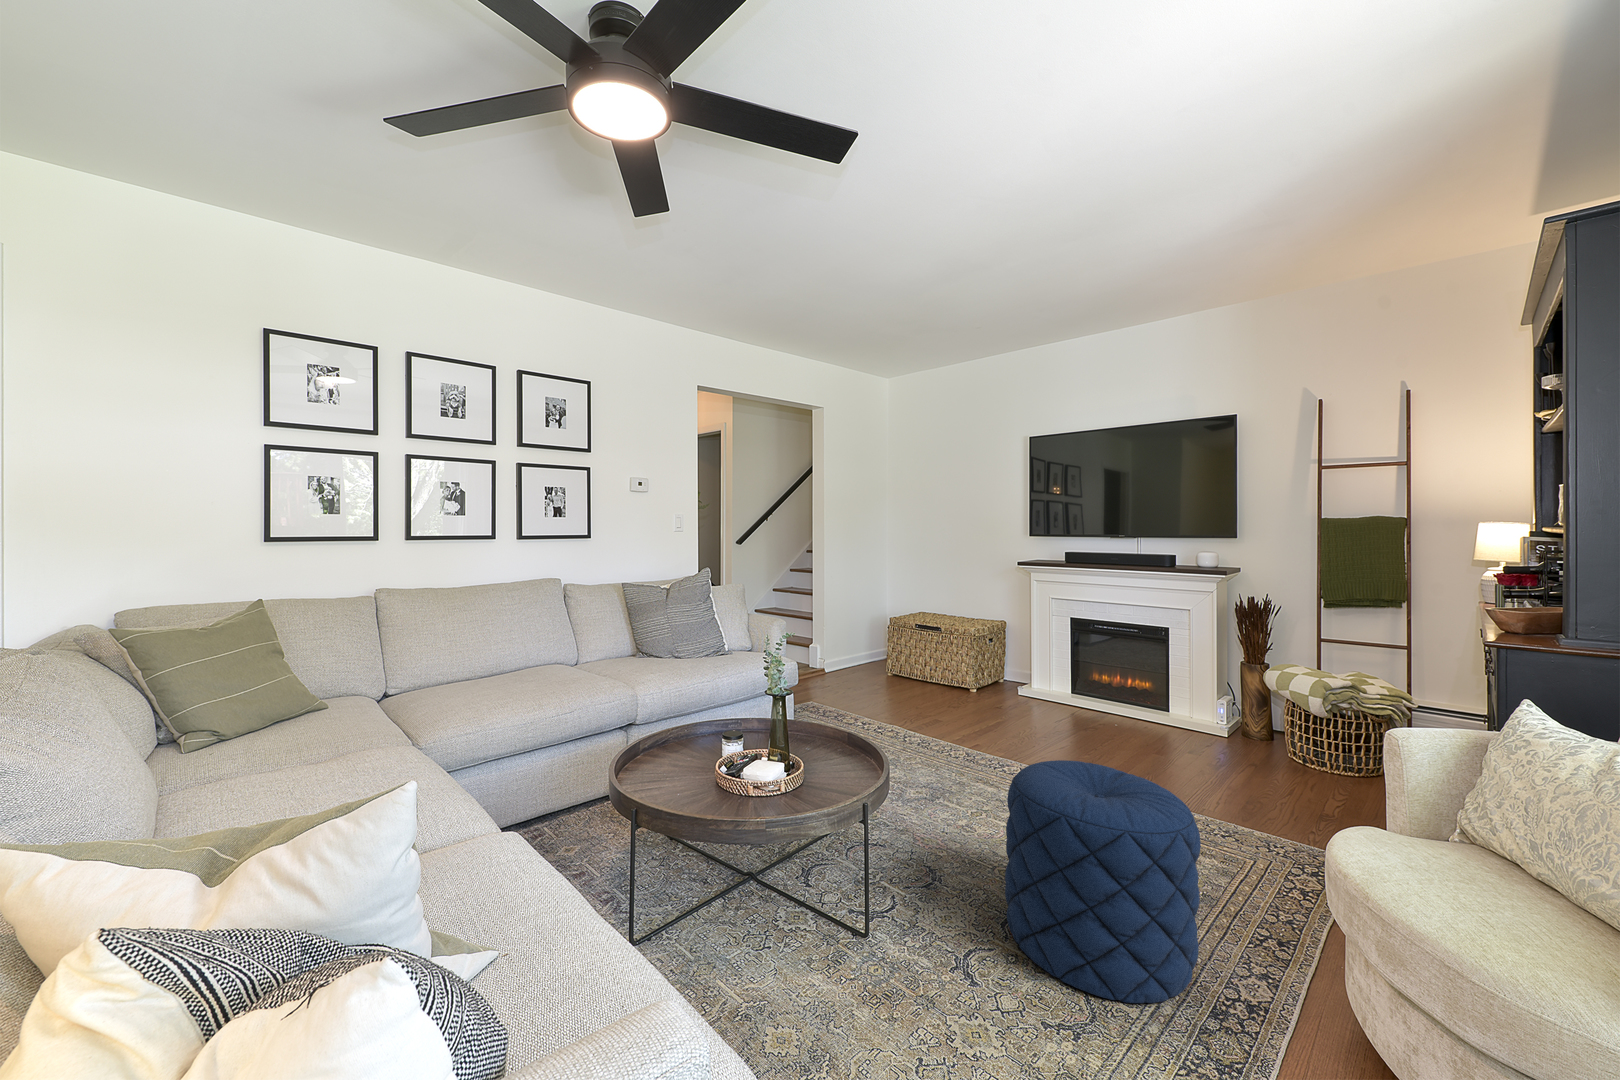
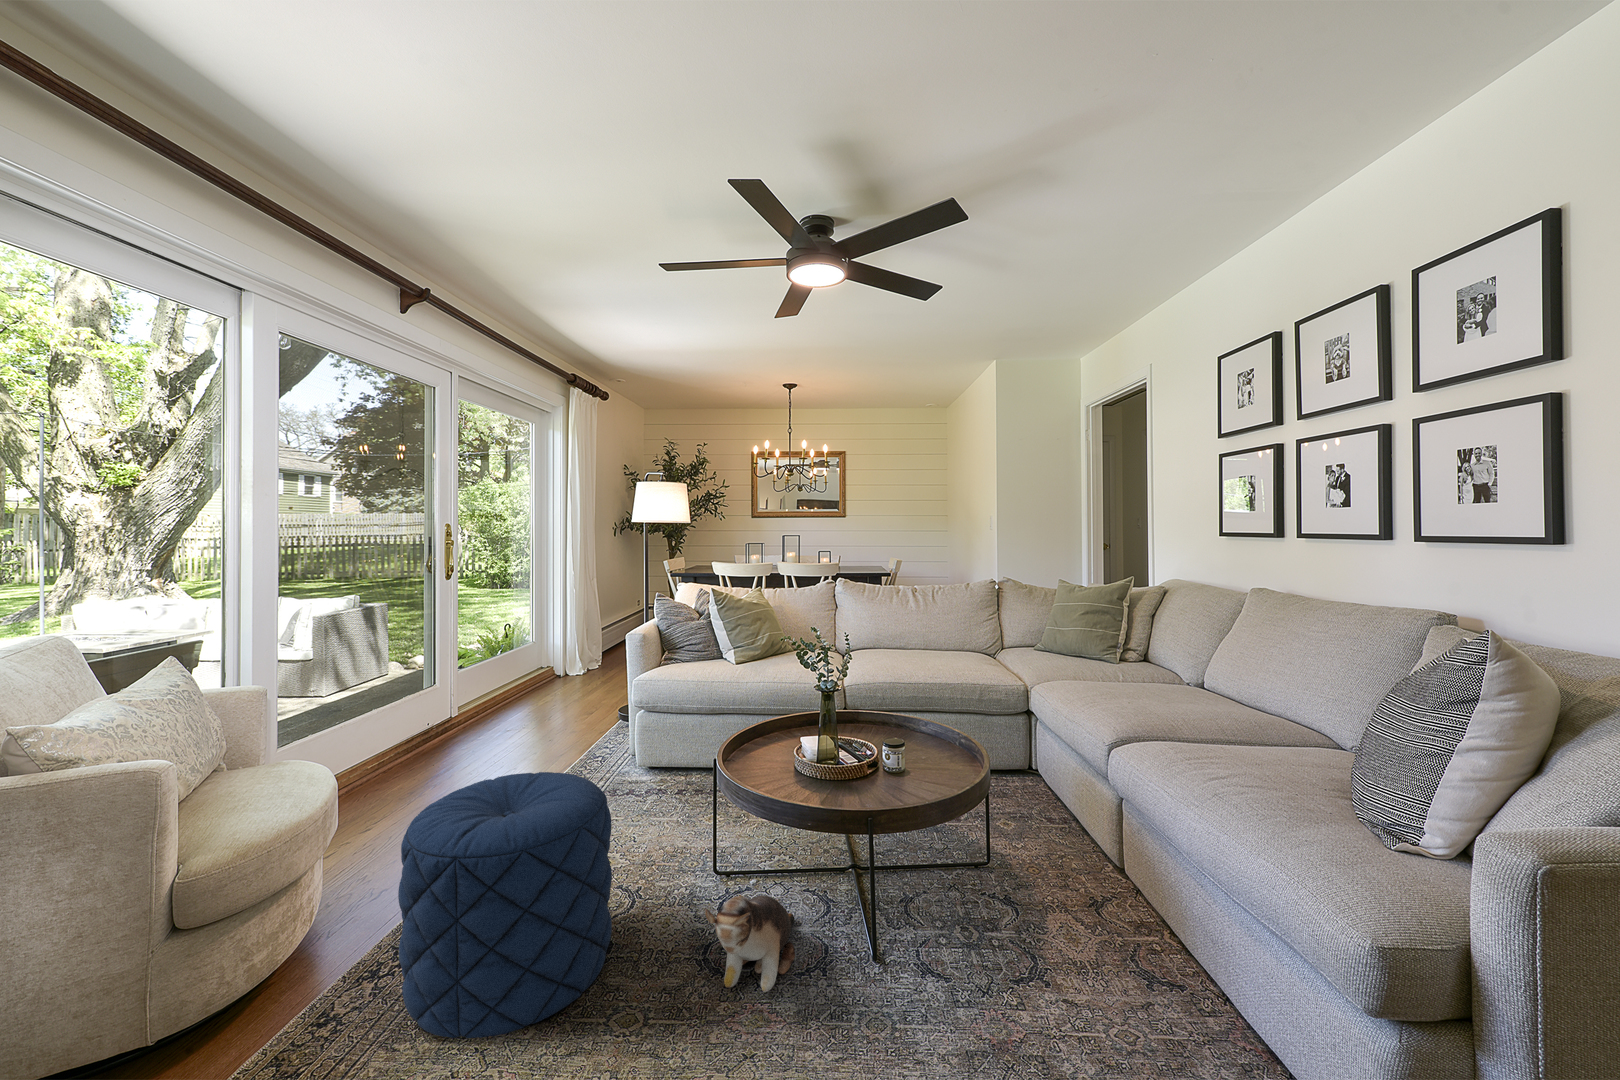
plush toy: none [851,775,960,870] -> present [705,895,795,992]

